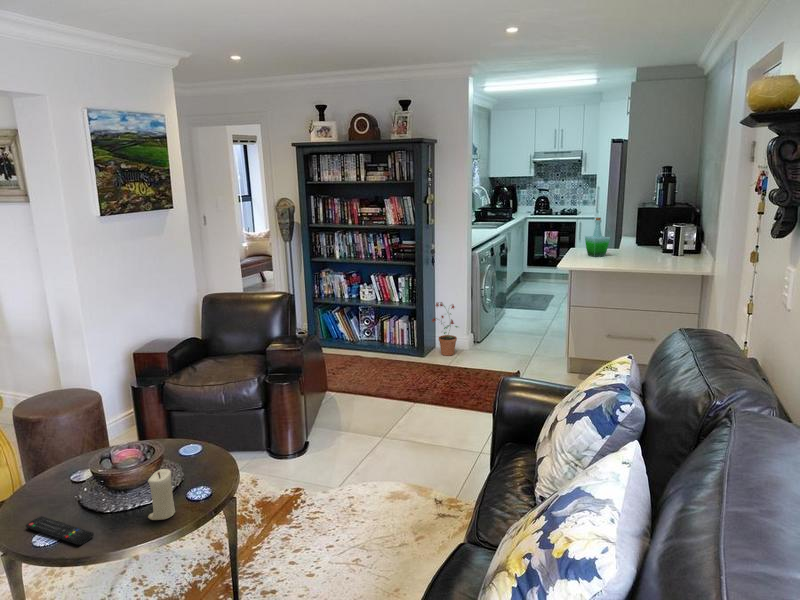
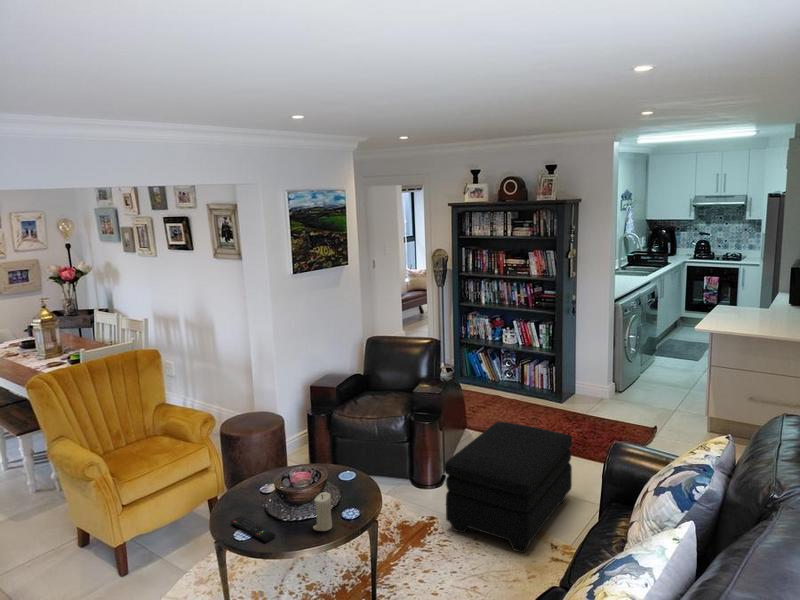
bottle: present [585,218,610,257] -> none [731,278,759,318]
potted plant: present [432,302,458,356] -> none [570,351,599,403]
ottoman: none [311,375,448,514] -> present [445,421,572,553]

